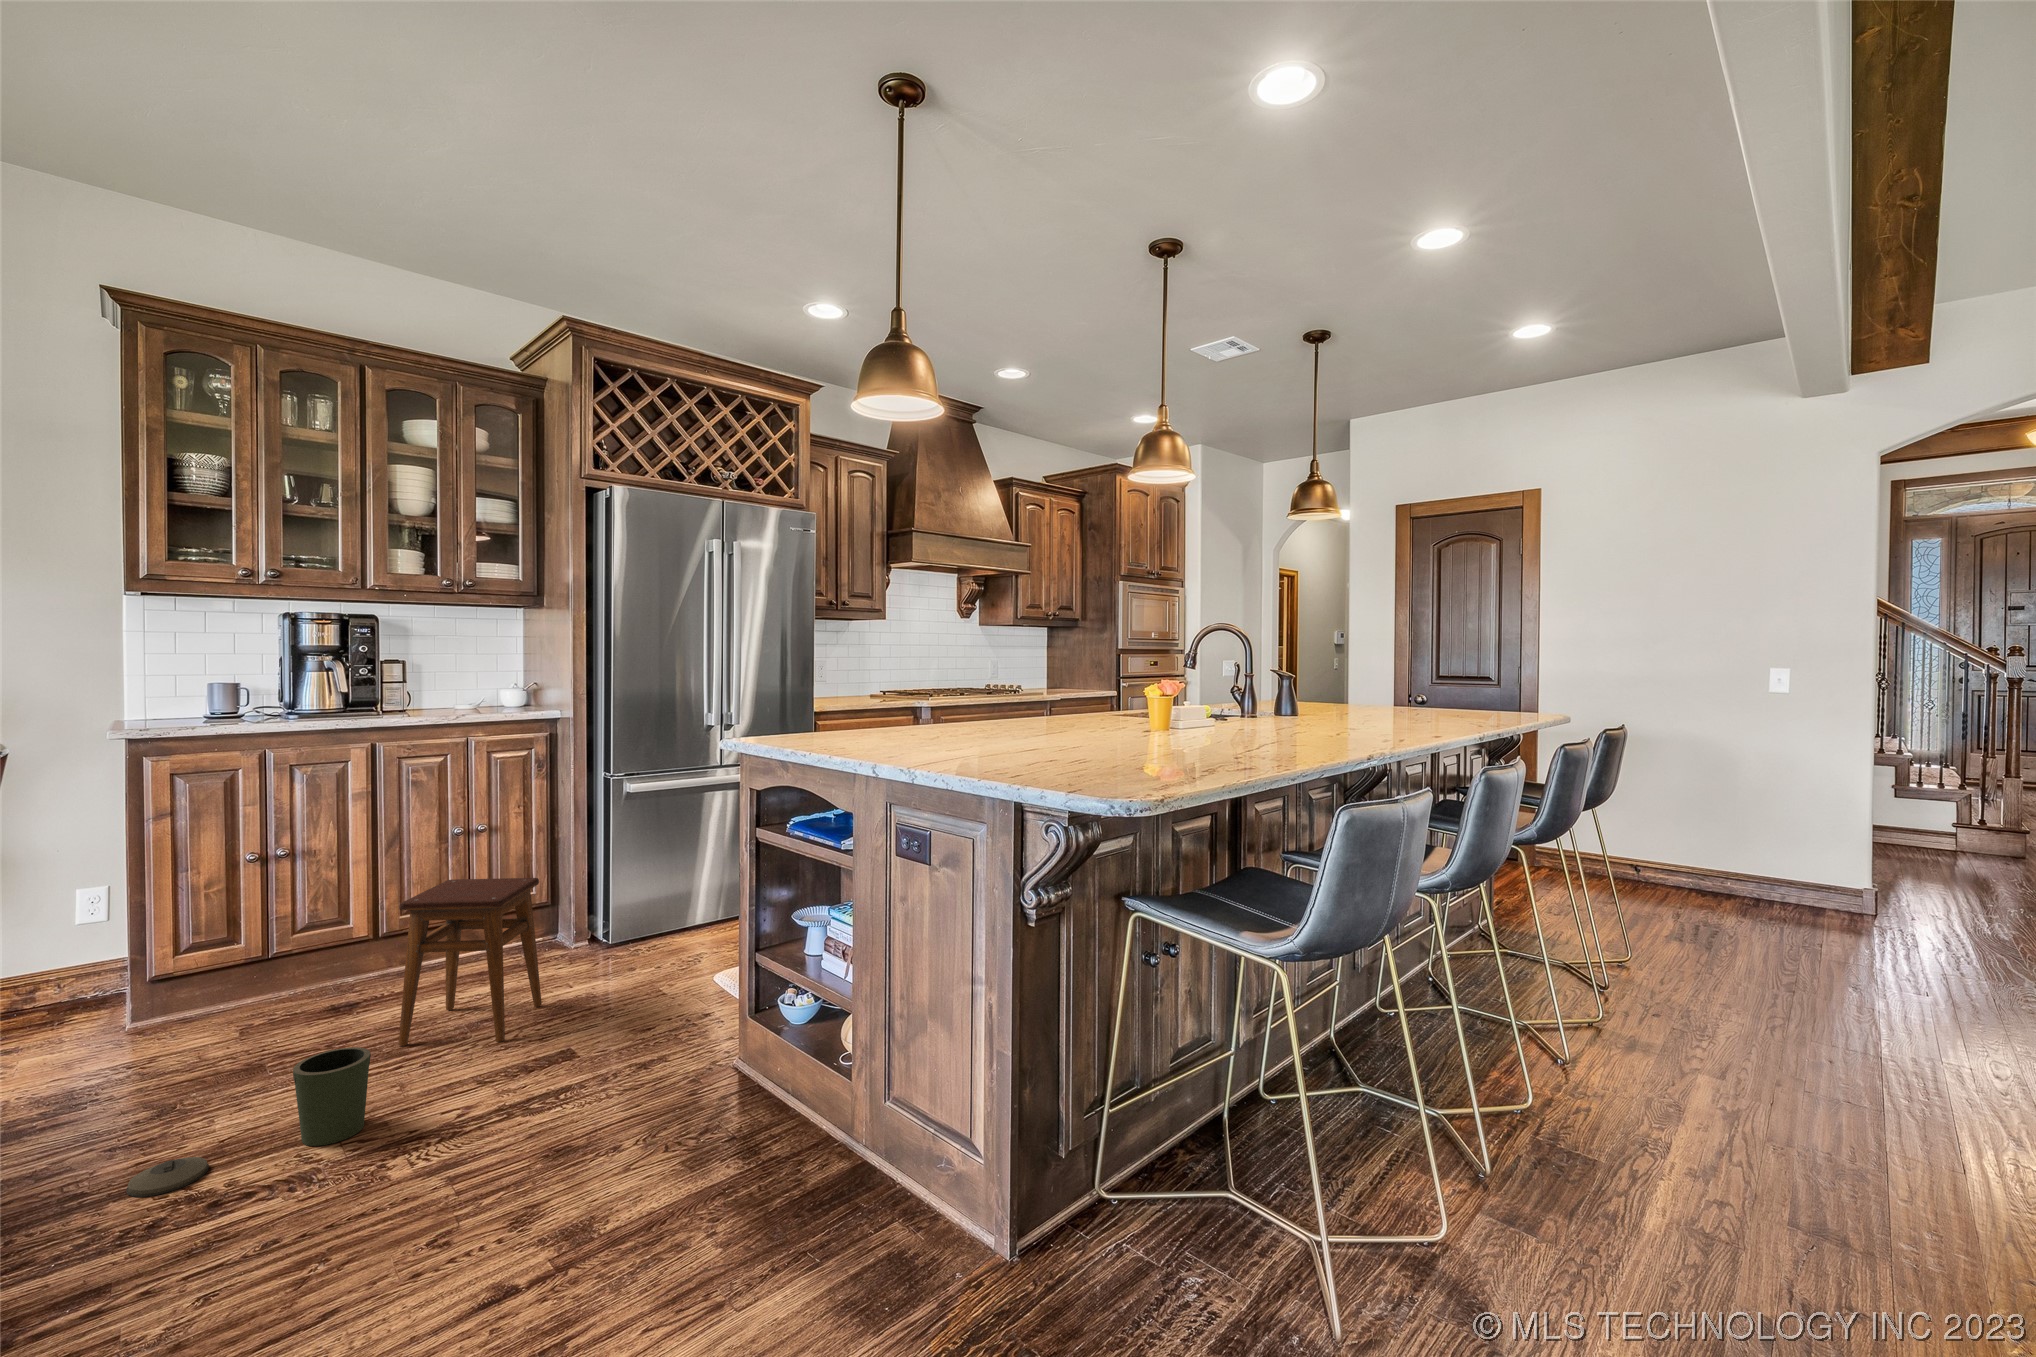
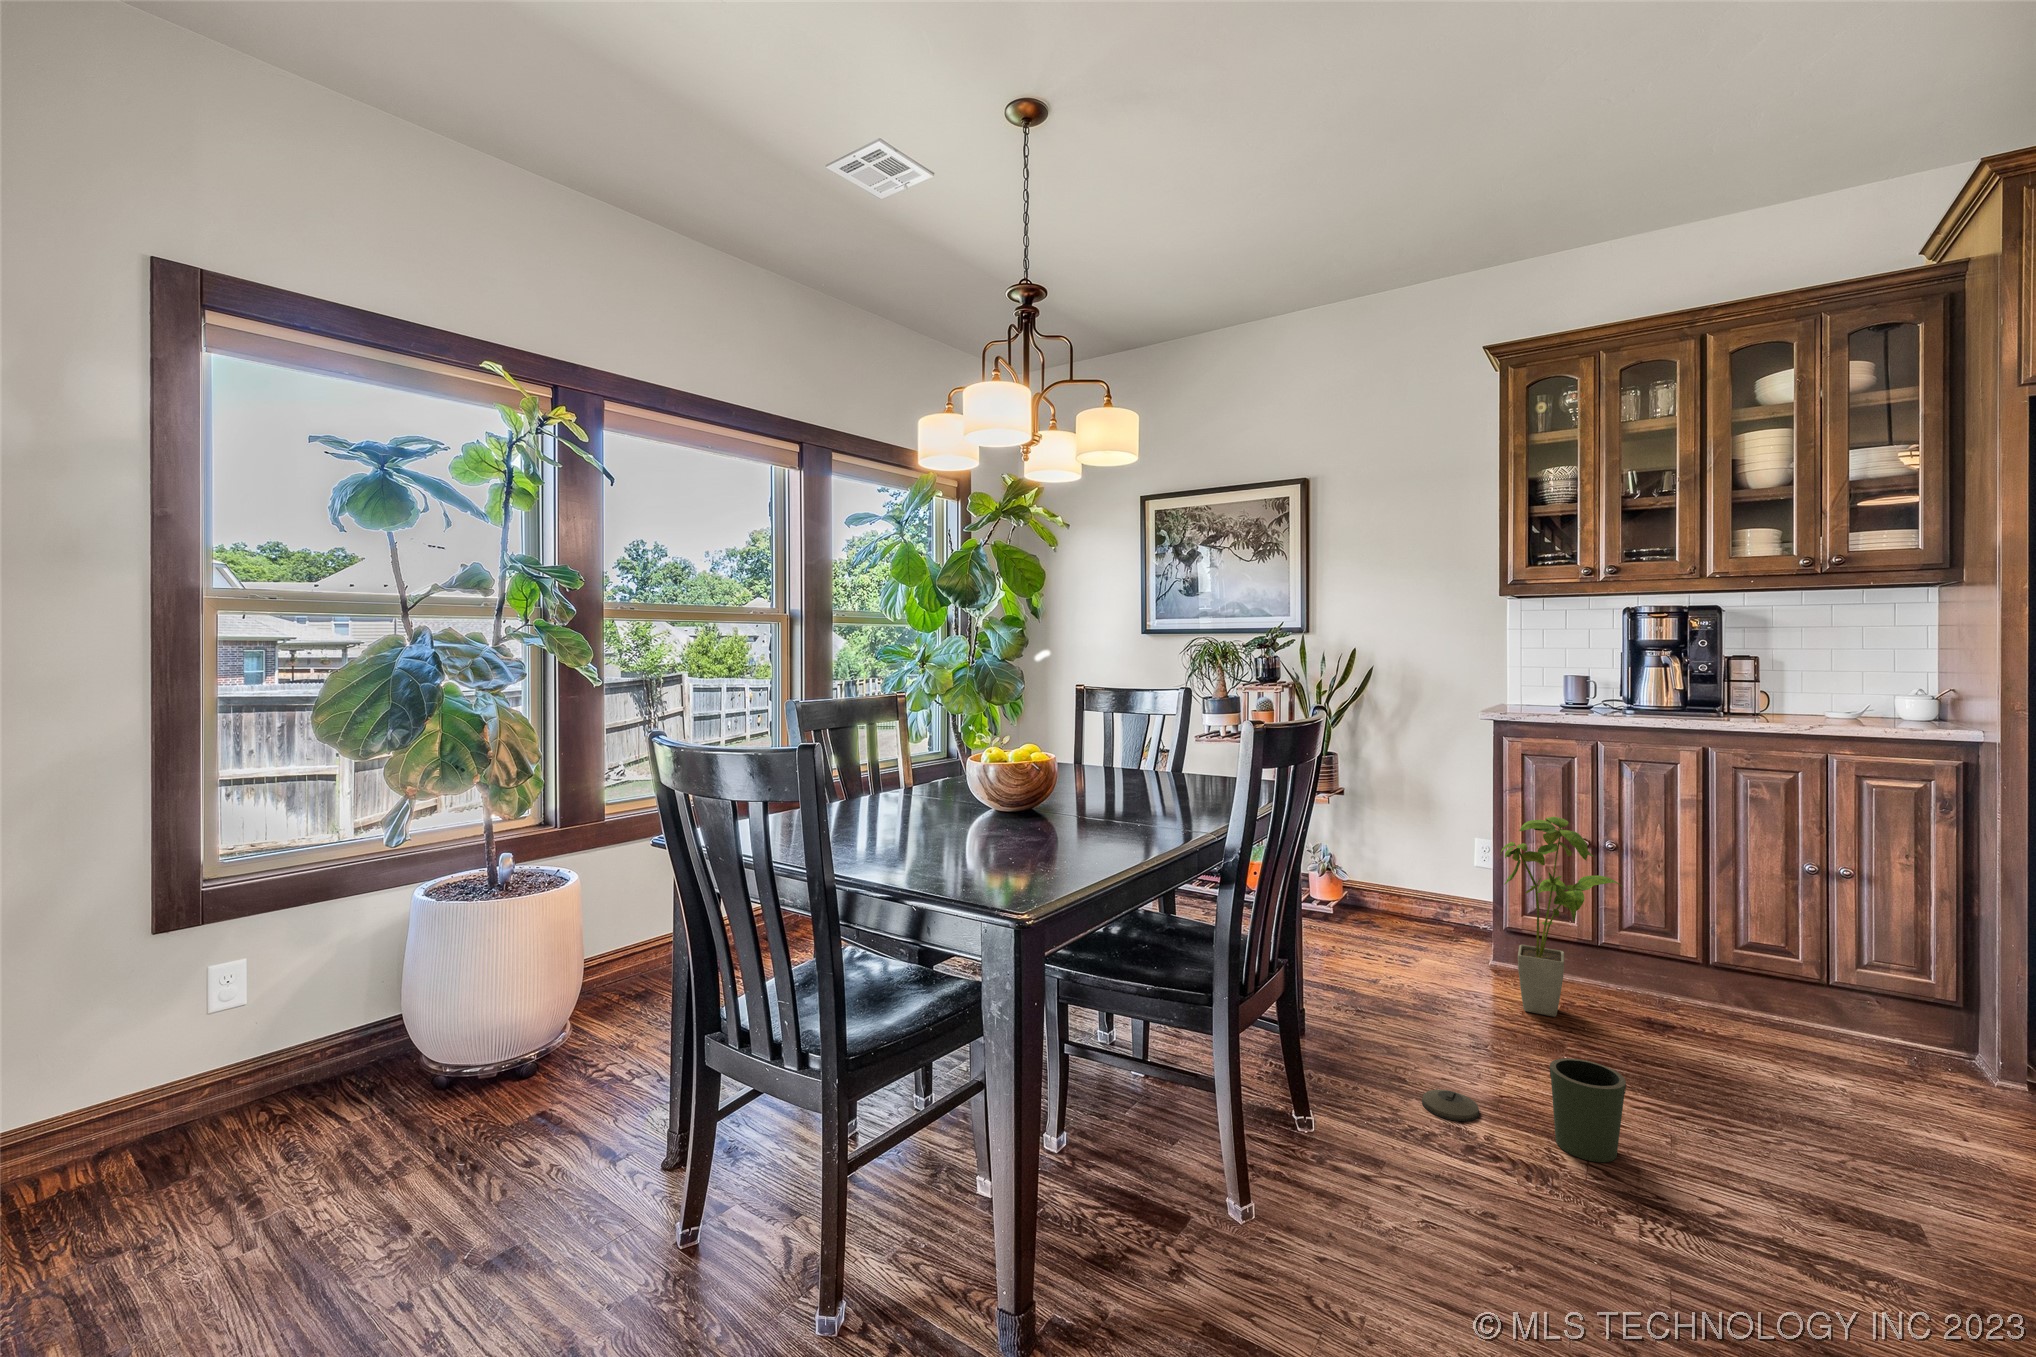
house plant: none [158,831,307,1051] -> present [1500,817,1621,1016]
stool: present [399,878,542,1046] -> none [1691,924,1905,1153]

